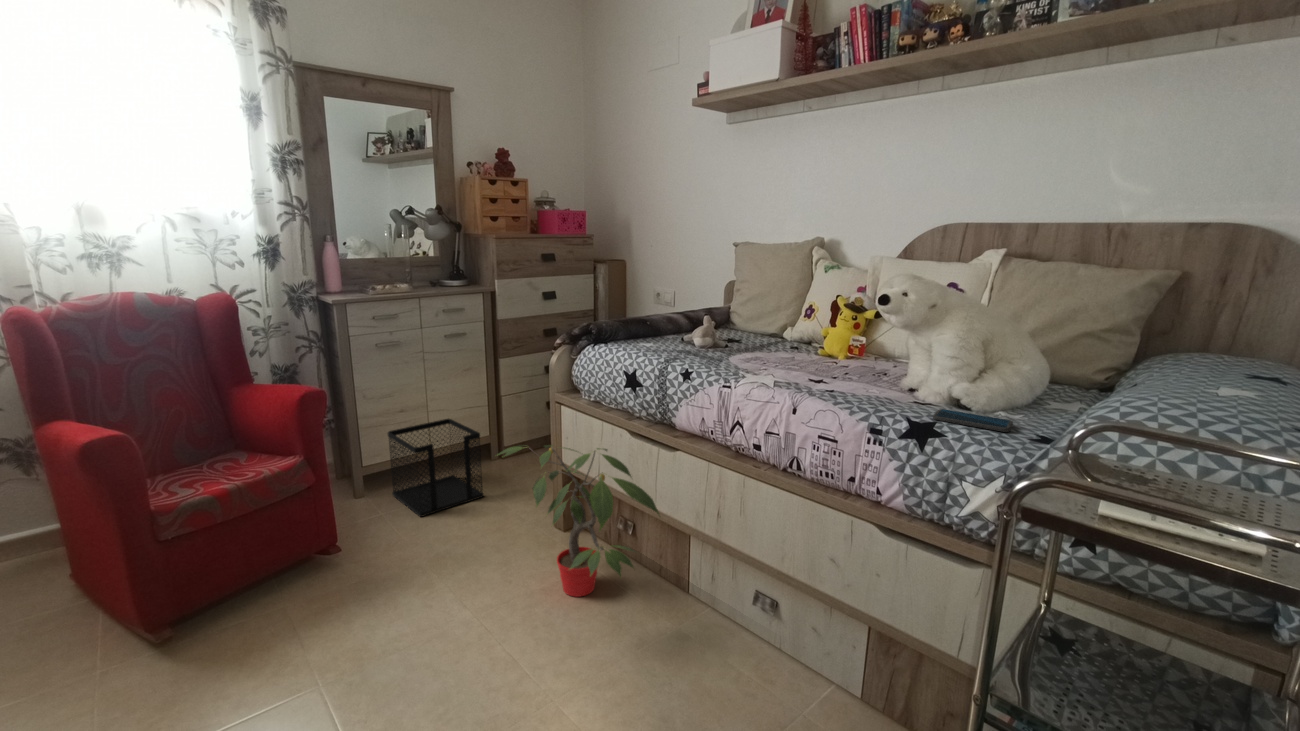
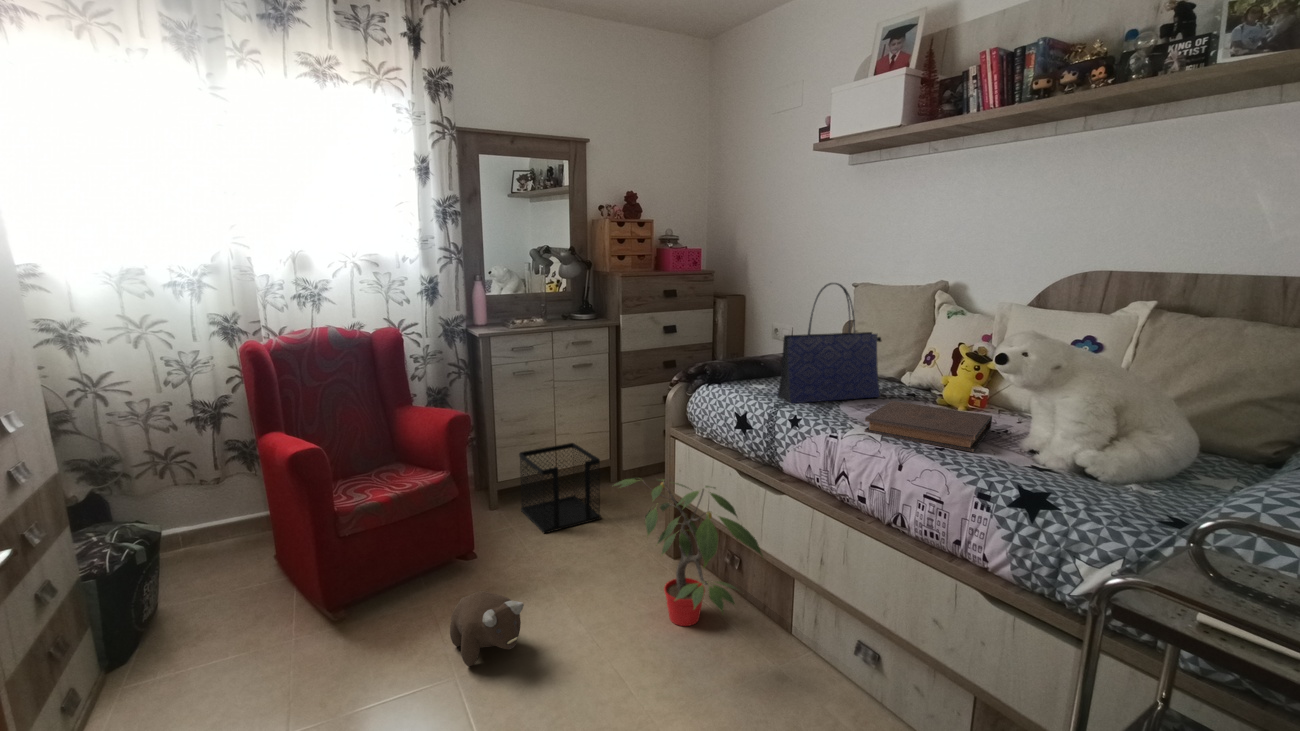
tote bag: none [667,235,766,359] -> present [778,283,881,403]
book: none [756,351,872,392] -> present [865,401,992,452]
smartphone: present [933,409,1013,432] -> none [1049,478,1141,510]
plush toy: none [309,583,398,669] -> present [450,591,524,666]

